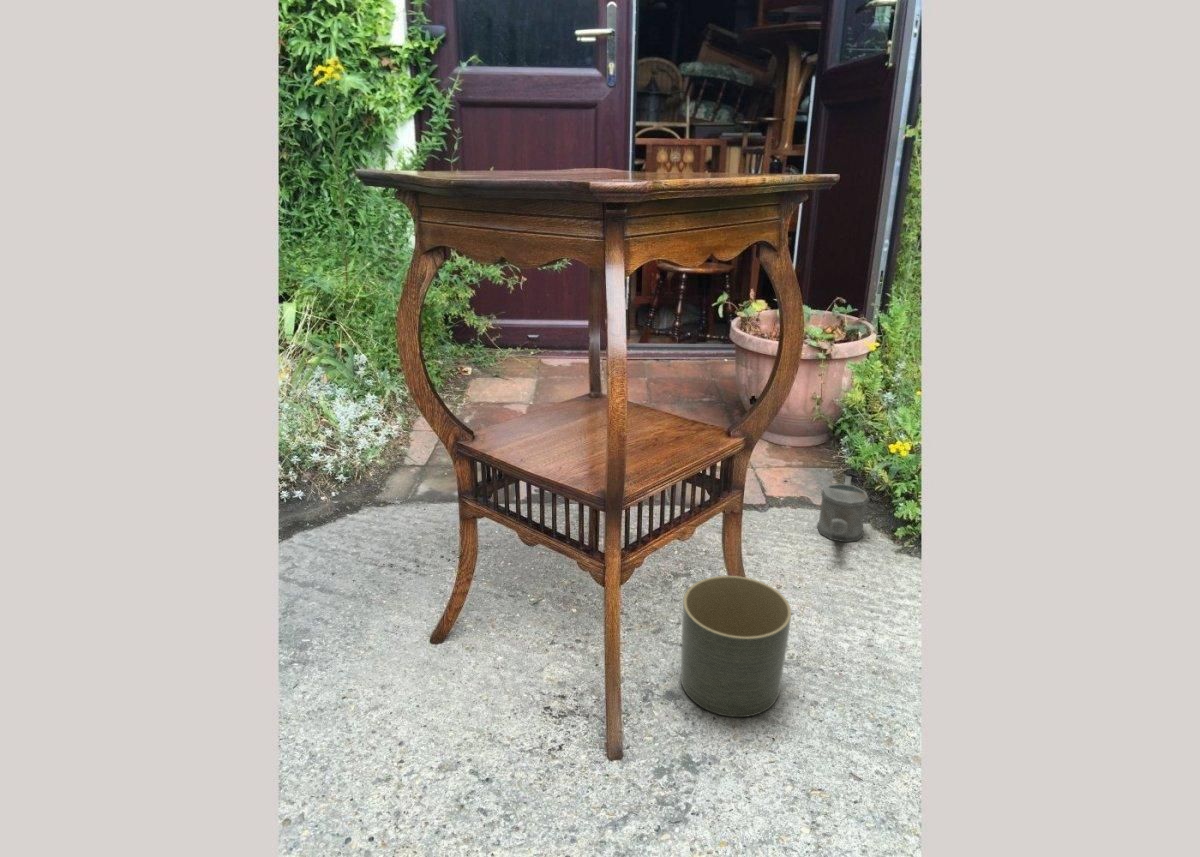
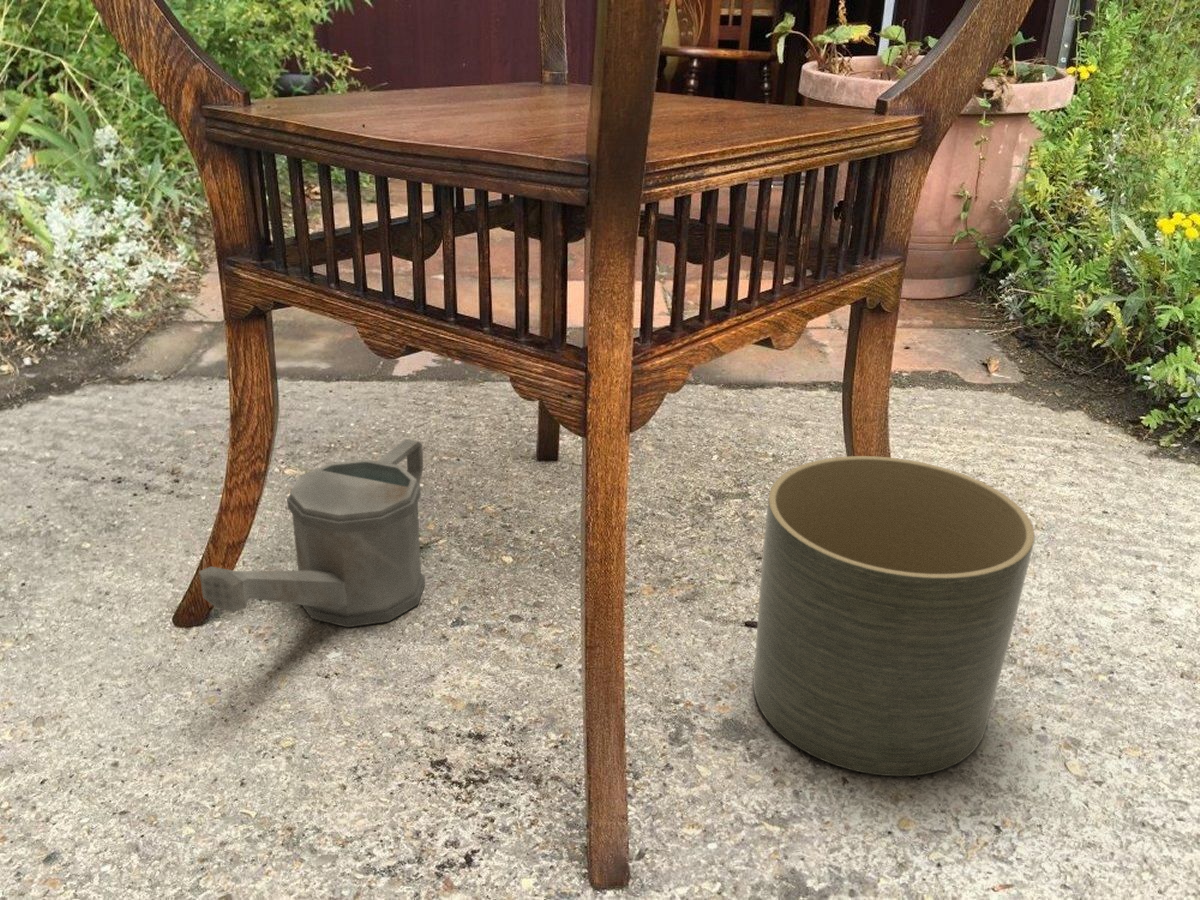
watering can: present [817,476,869,542] -> present [199,439,425,627]

